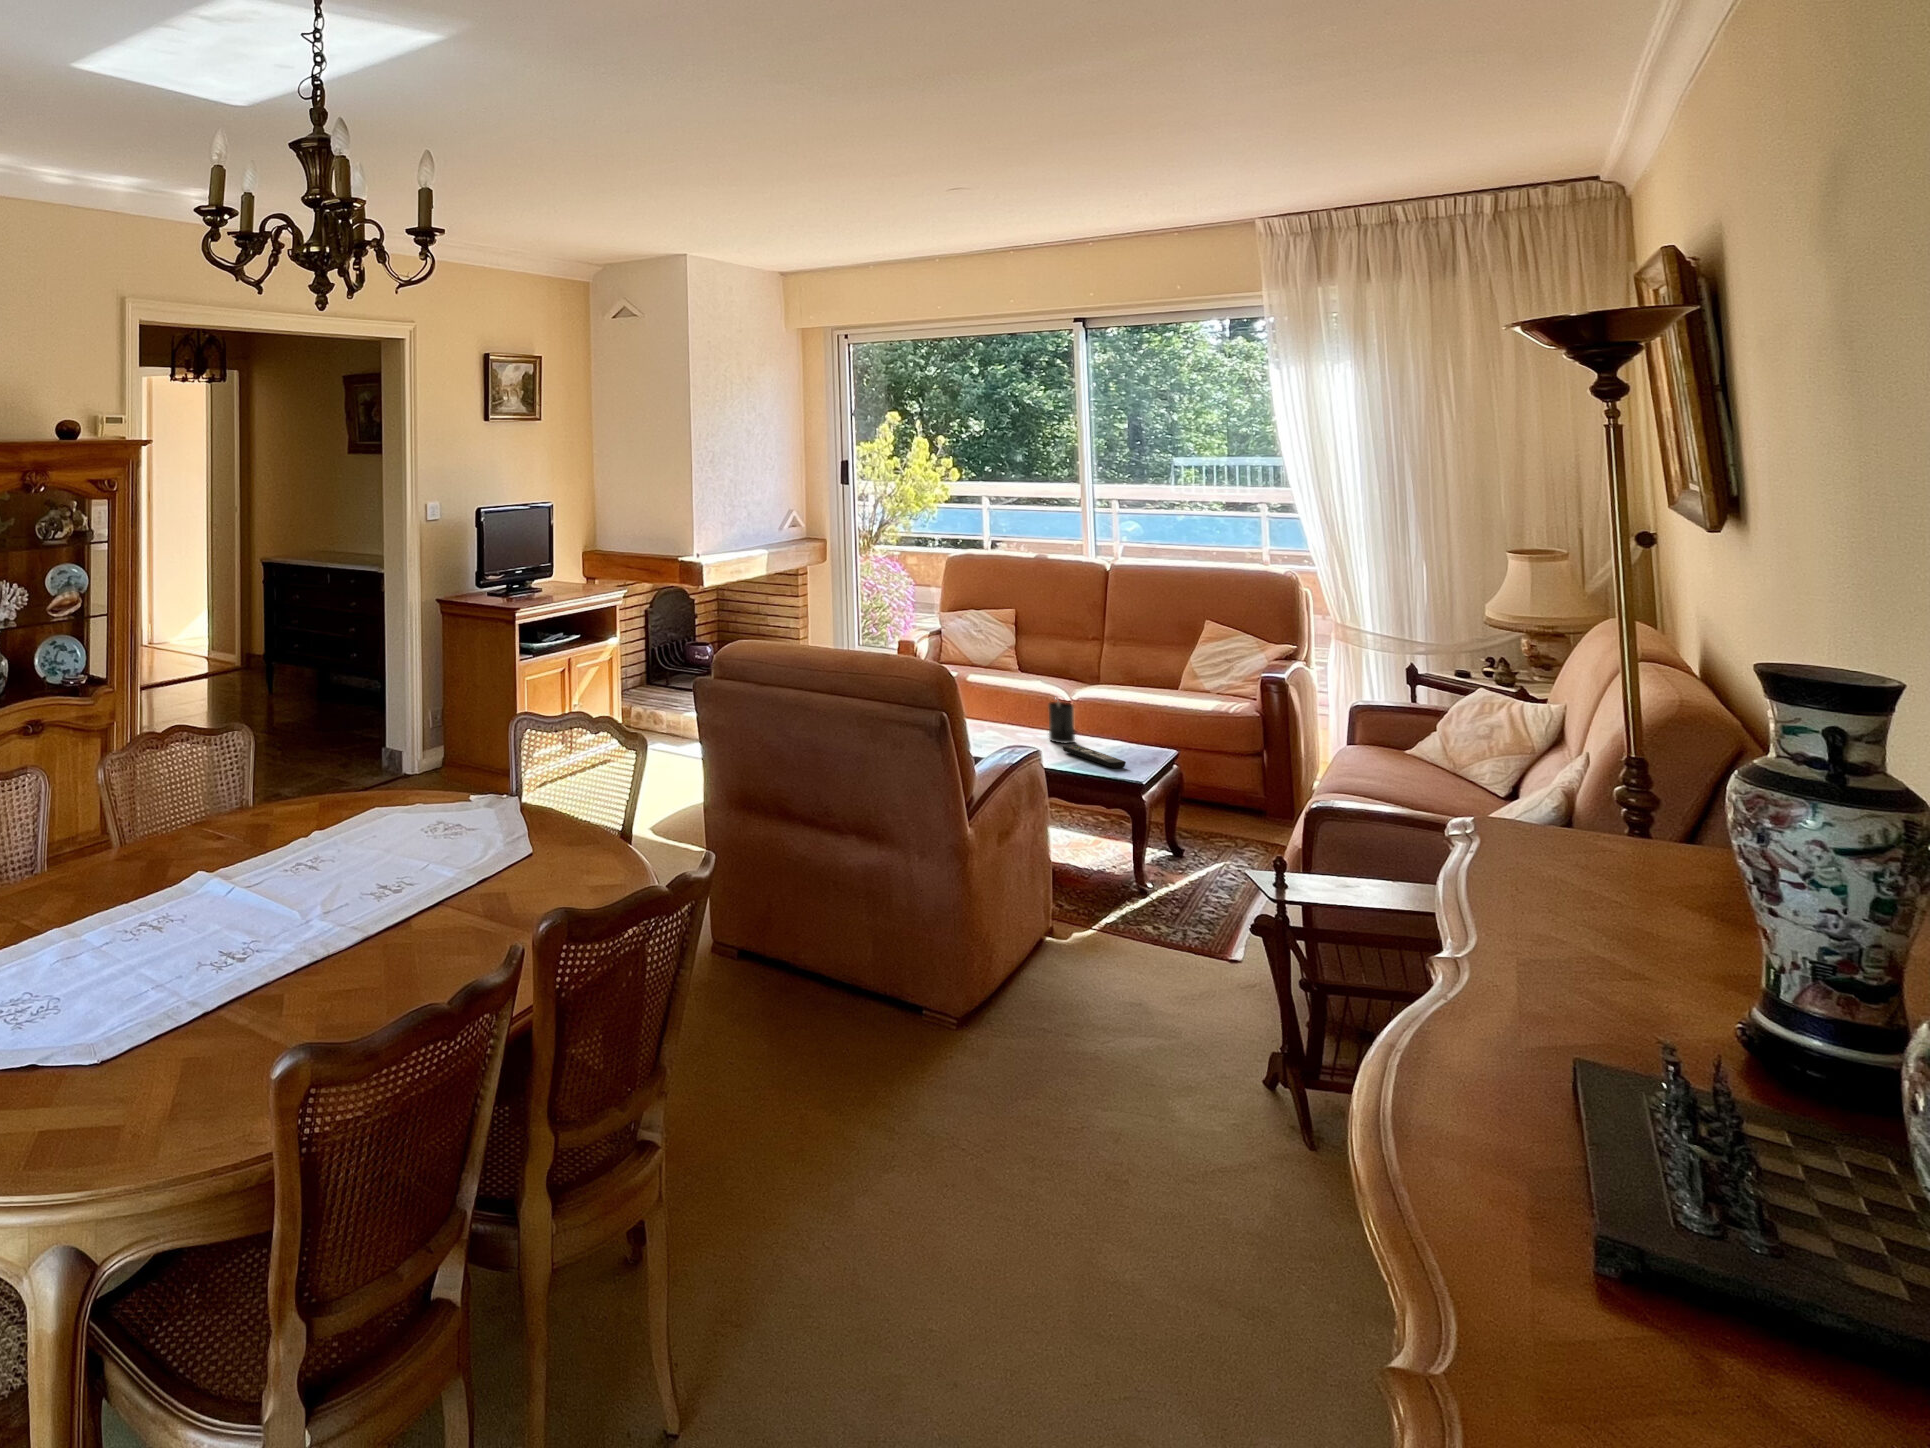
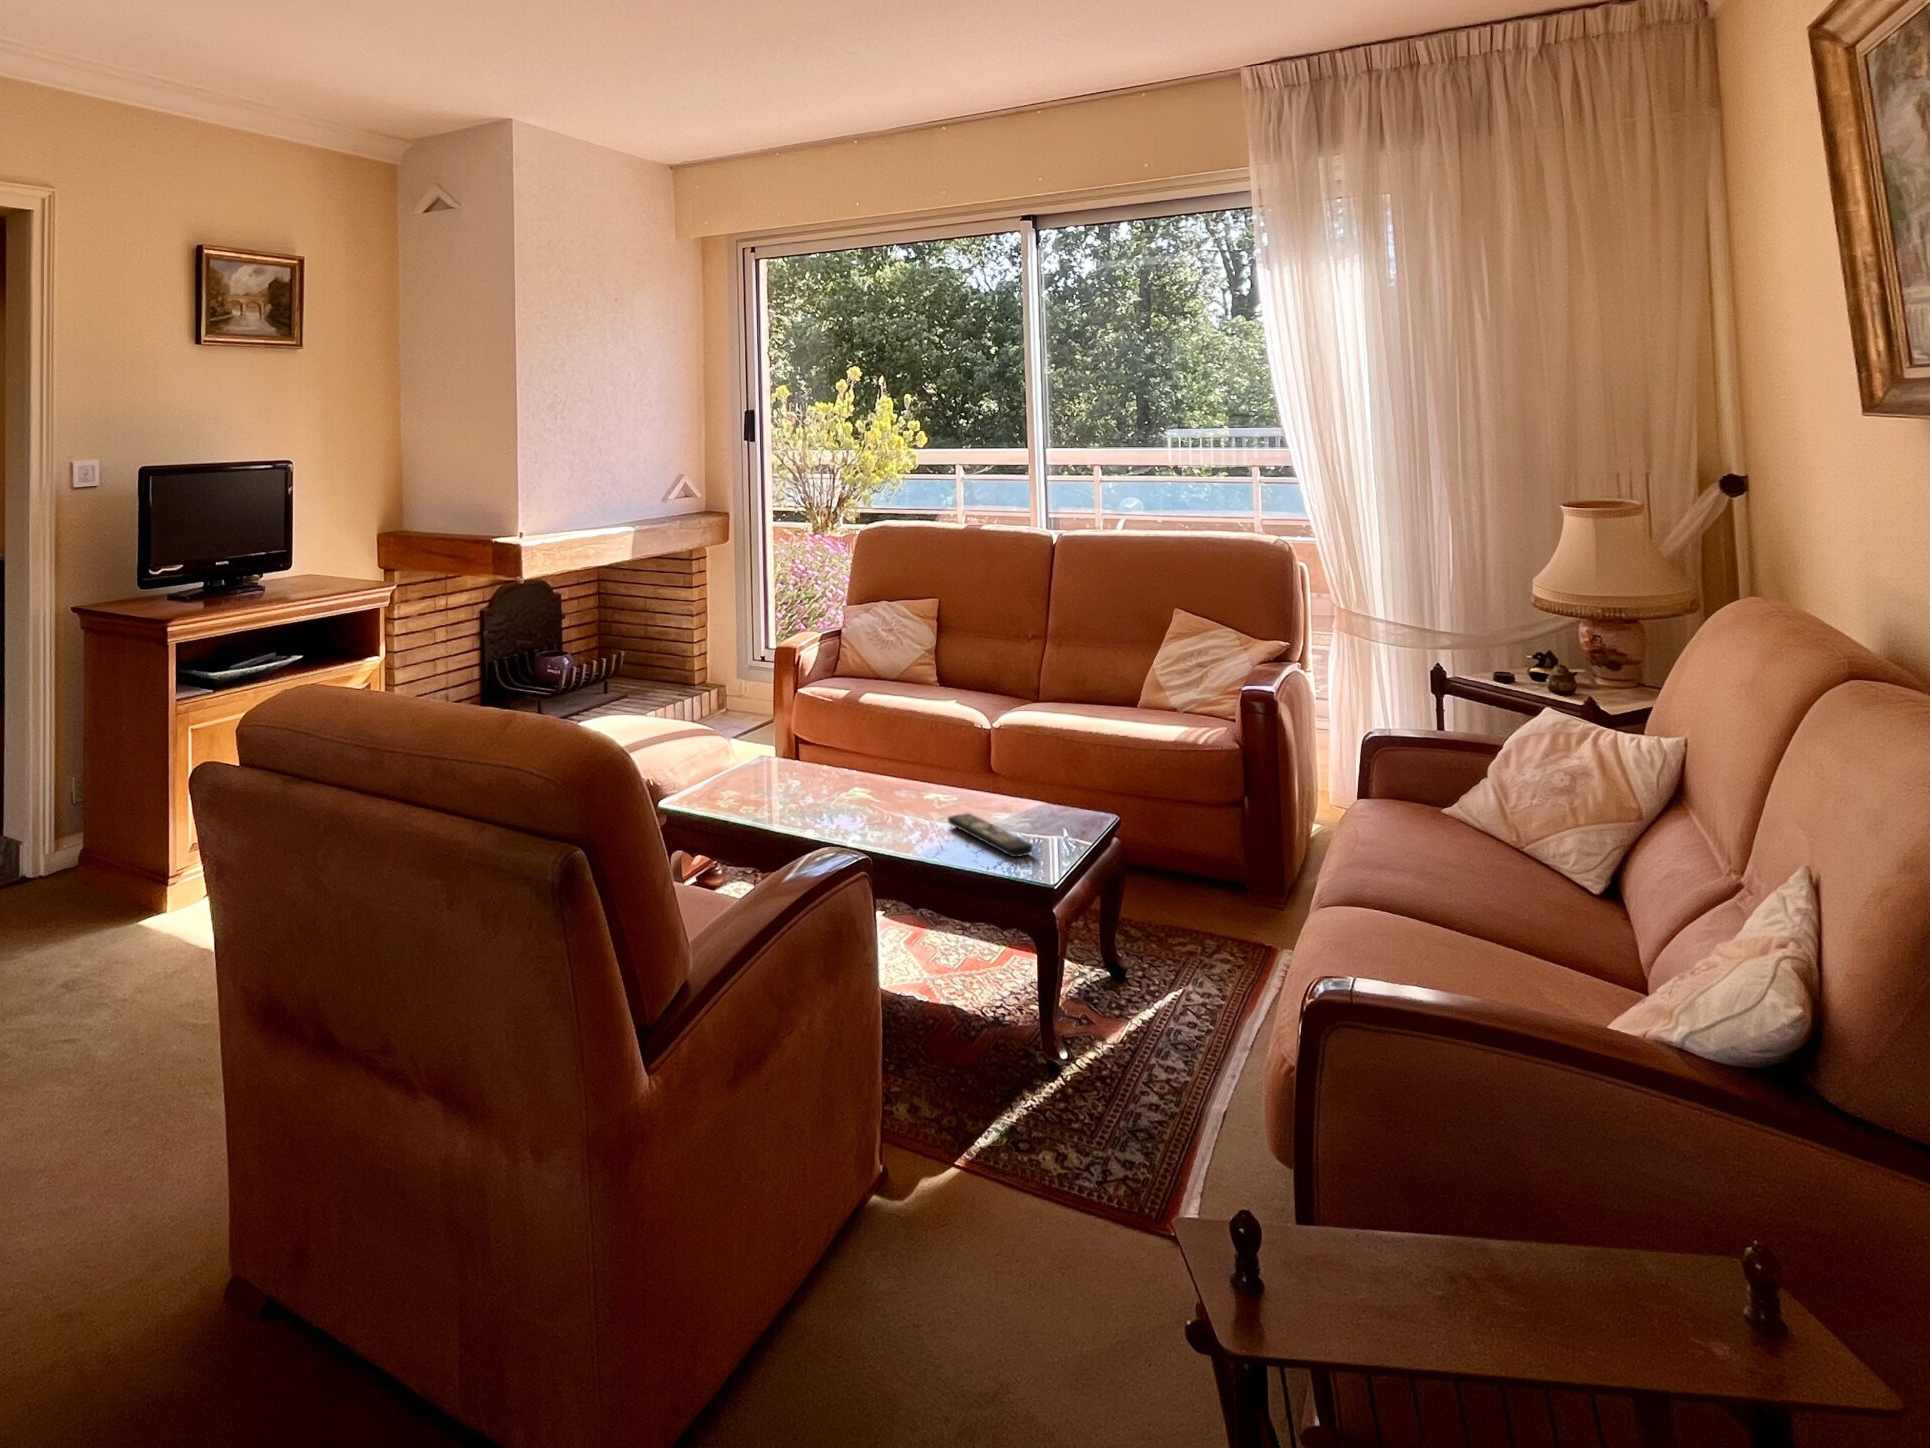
candle: present [1048,701,1075,743] -> none [936,736,973,808]

